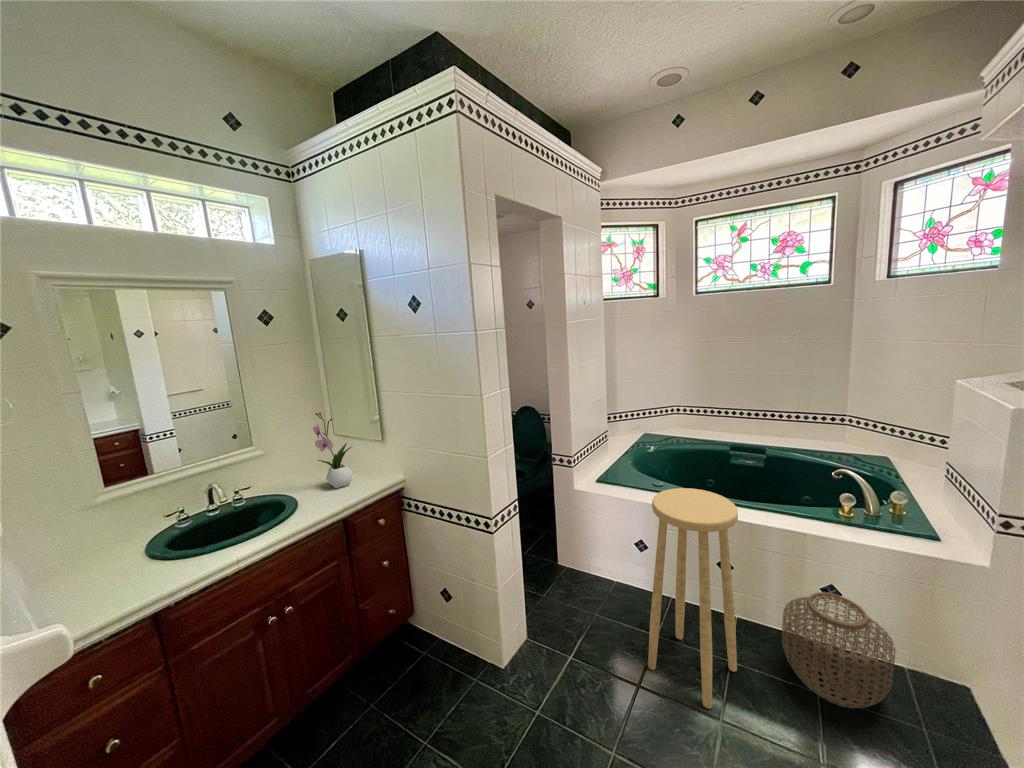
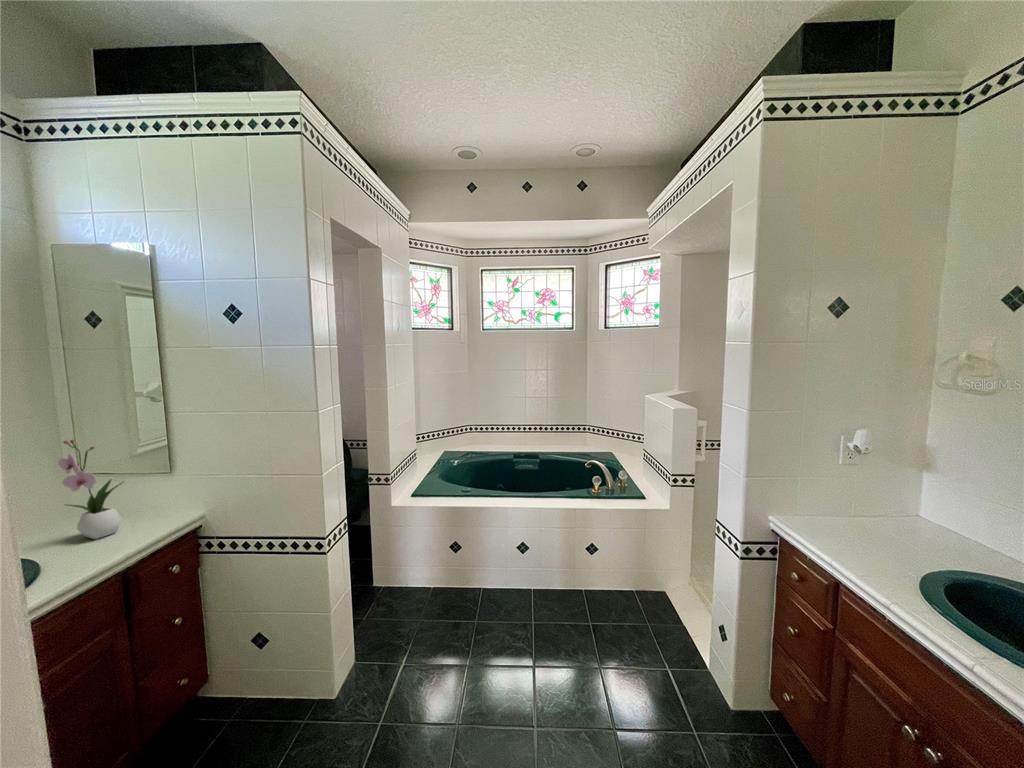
stool: present [648,488,738,709] -> none [474,483,539,660]
woven basket: present [782,592,895,708] -> none [566,546,630,625]

